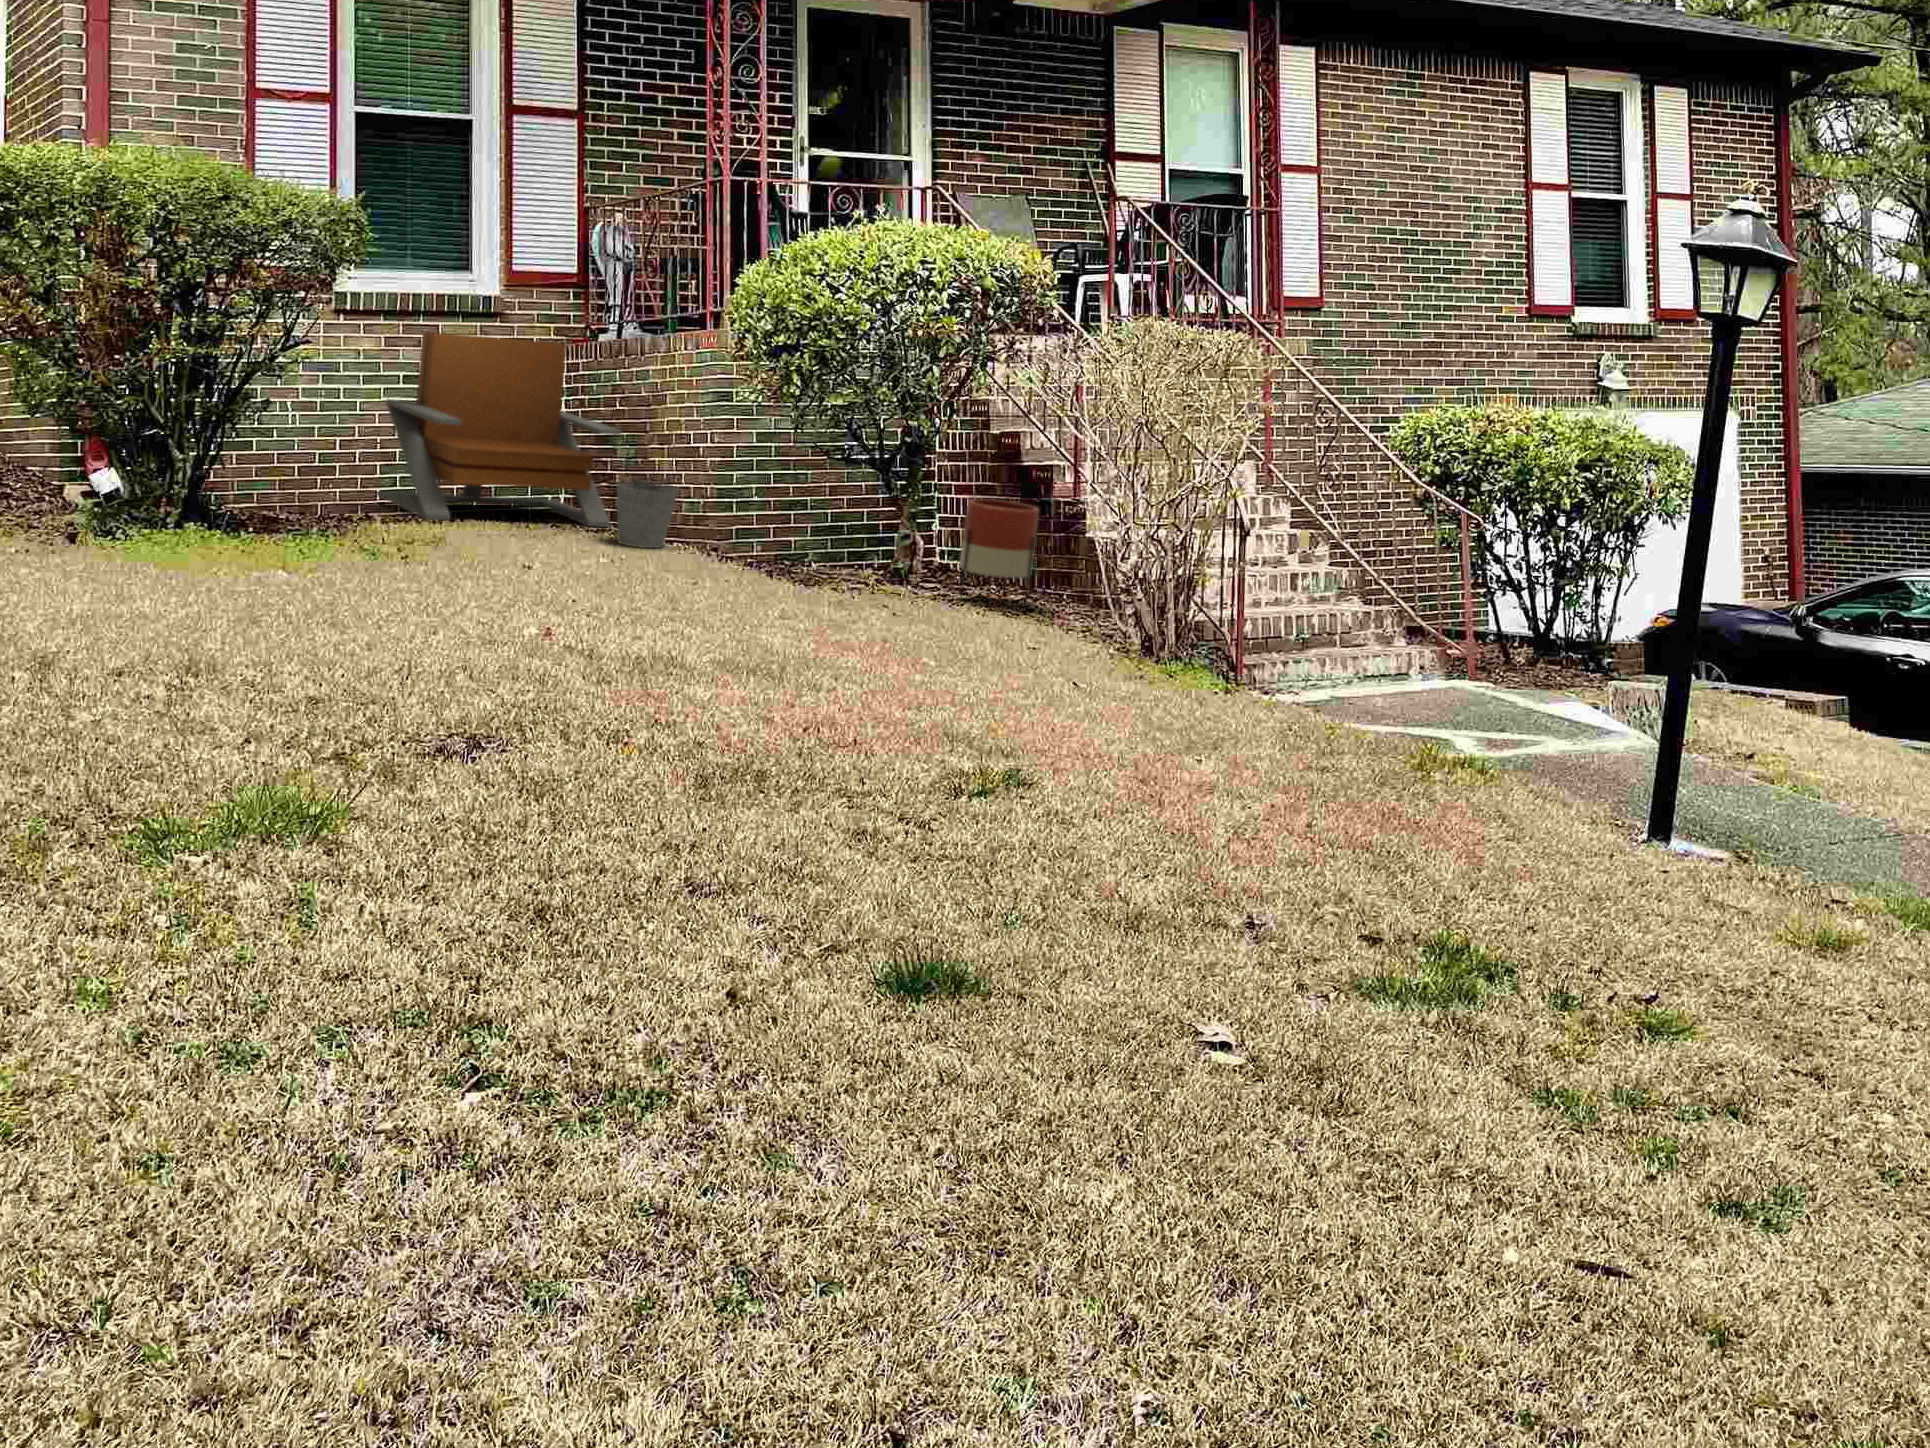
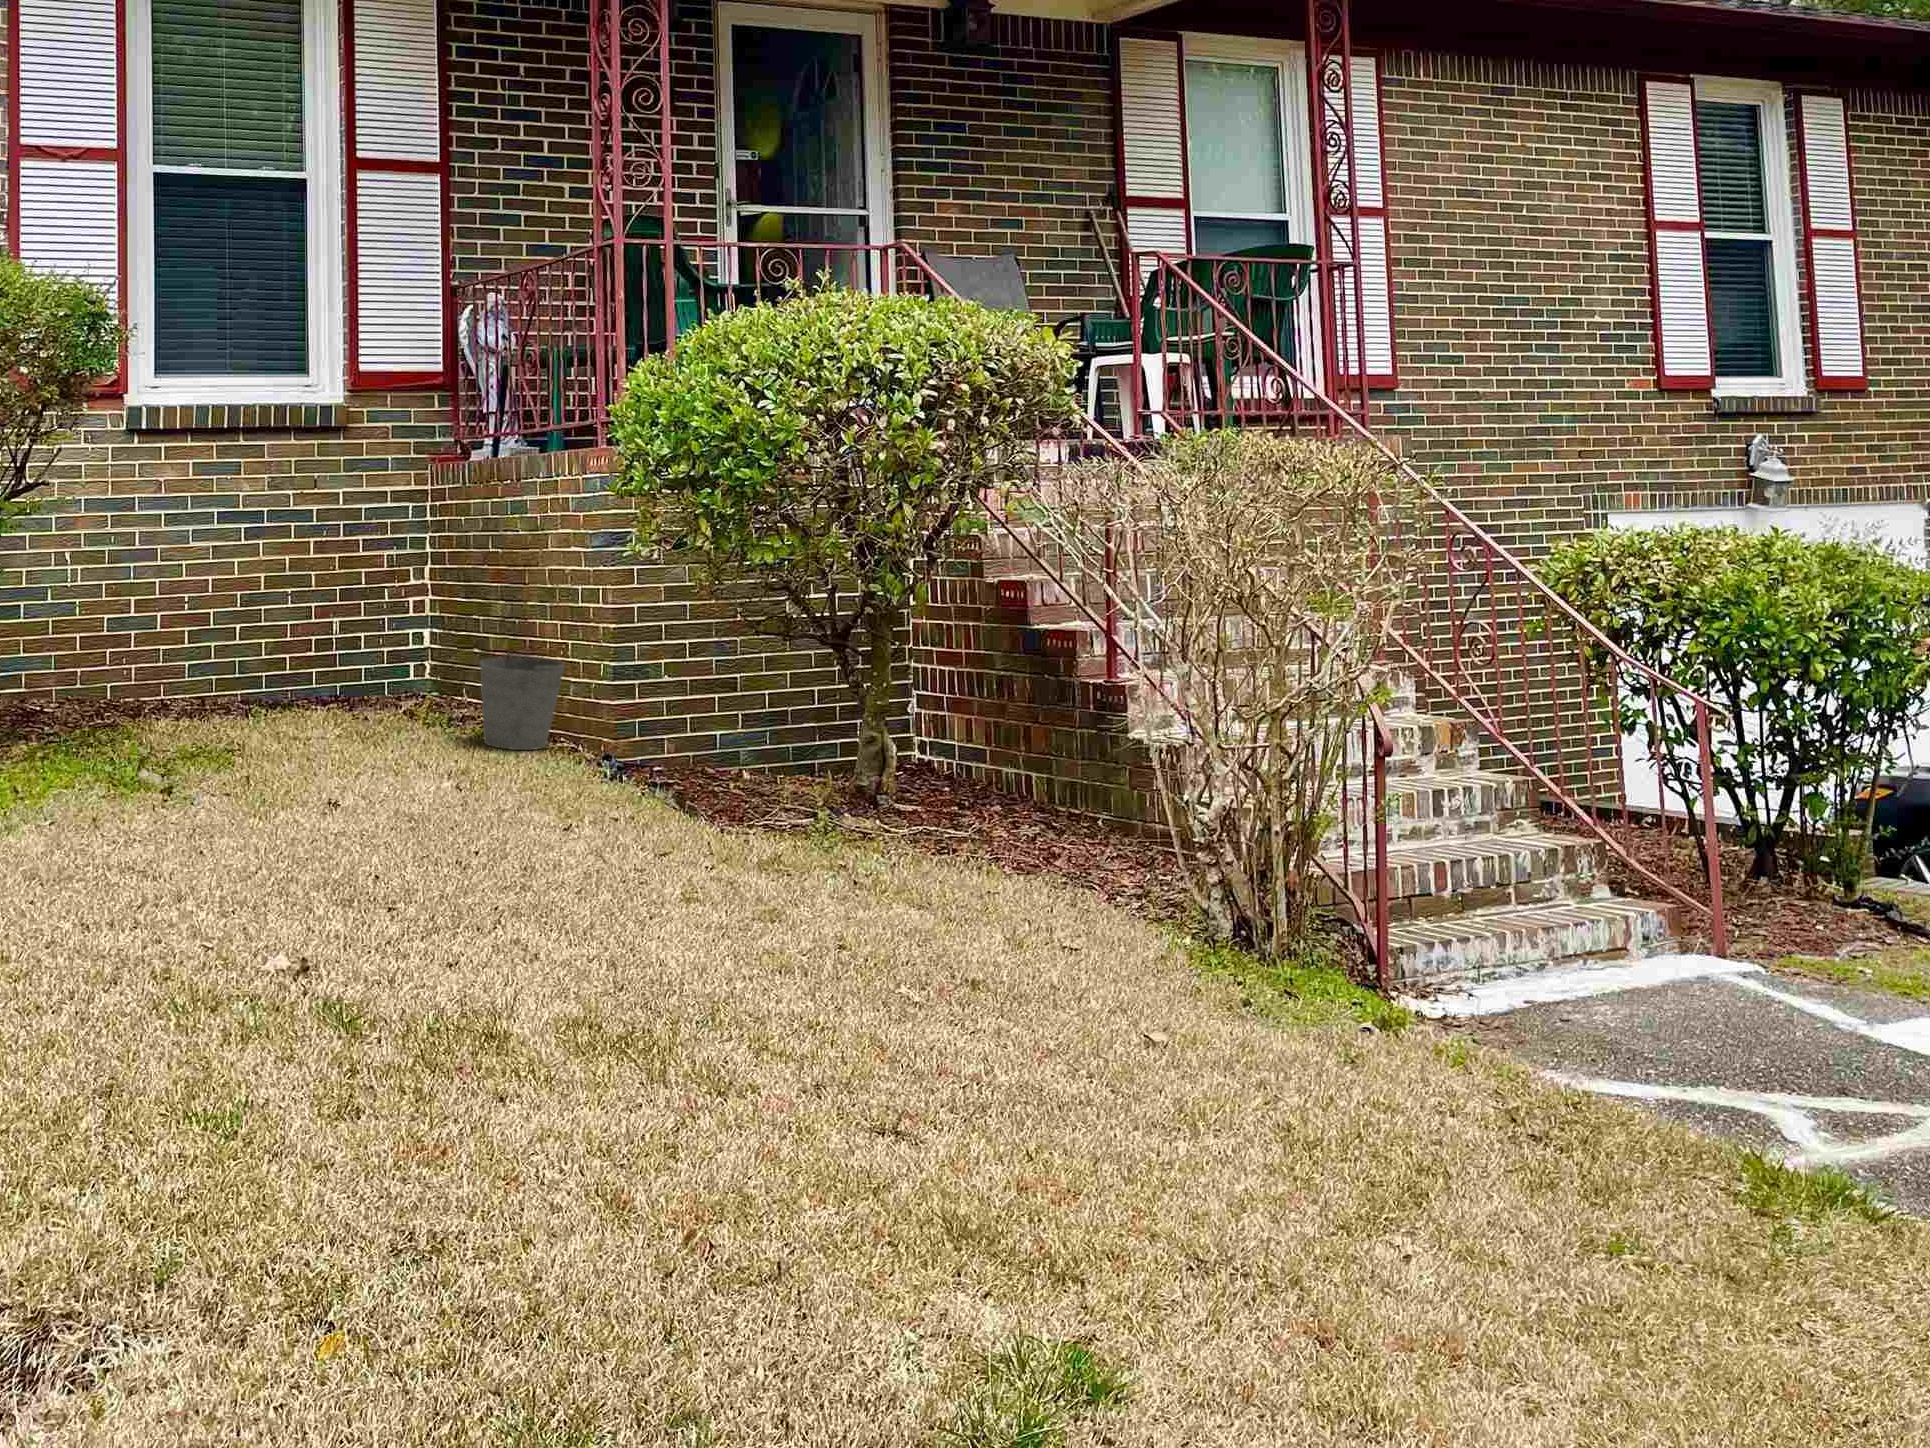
lounge chair: present [377,332,621,527] -> none [178,462,492,718]
planter: present [960,499,1039,607] -> none [956,670,1067,829]

